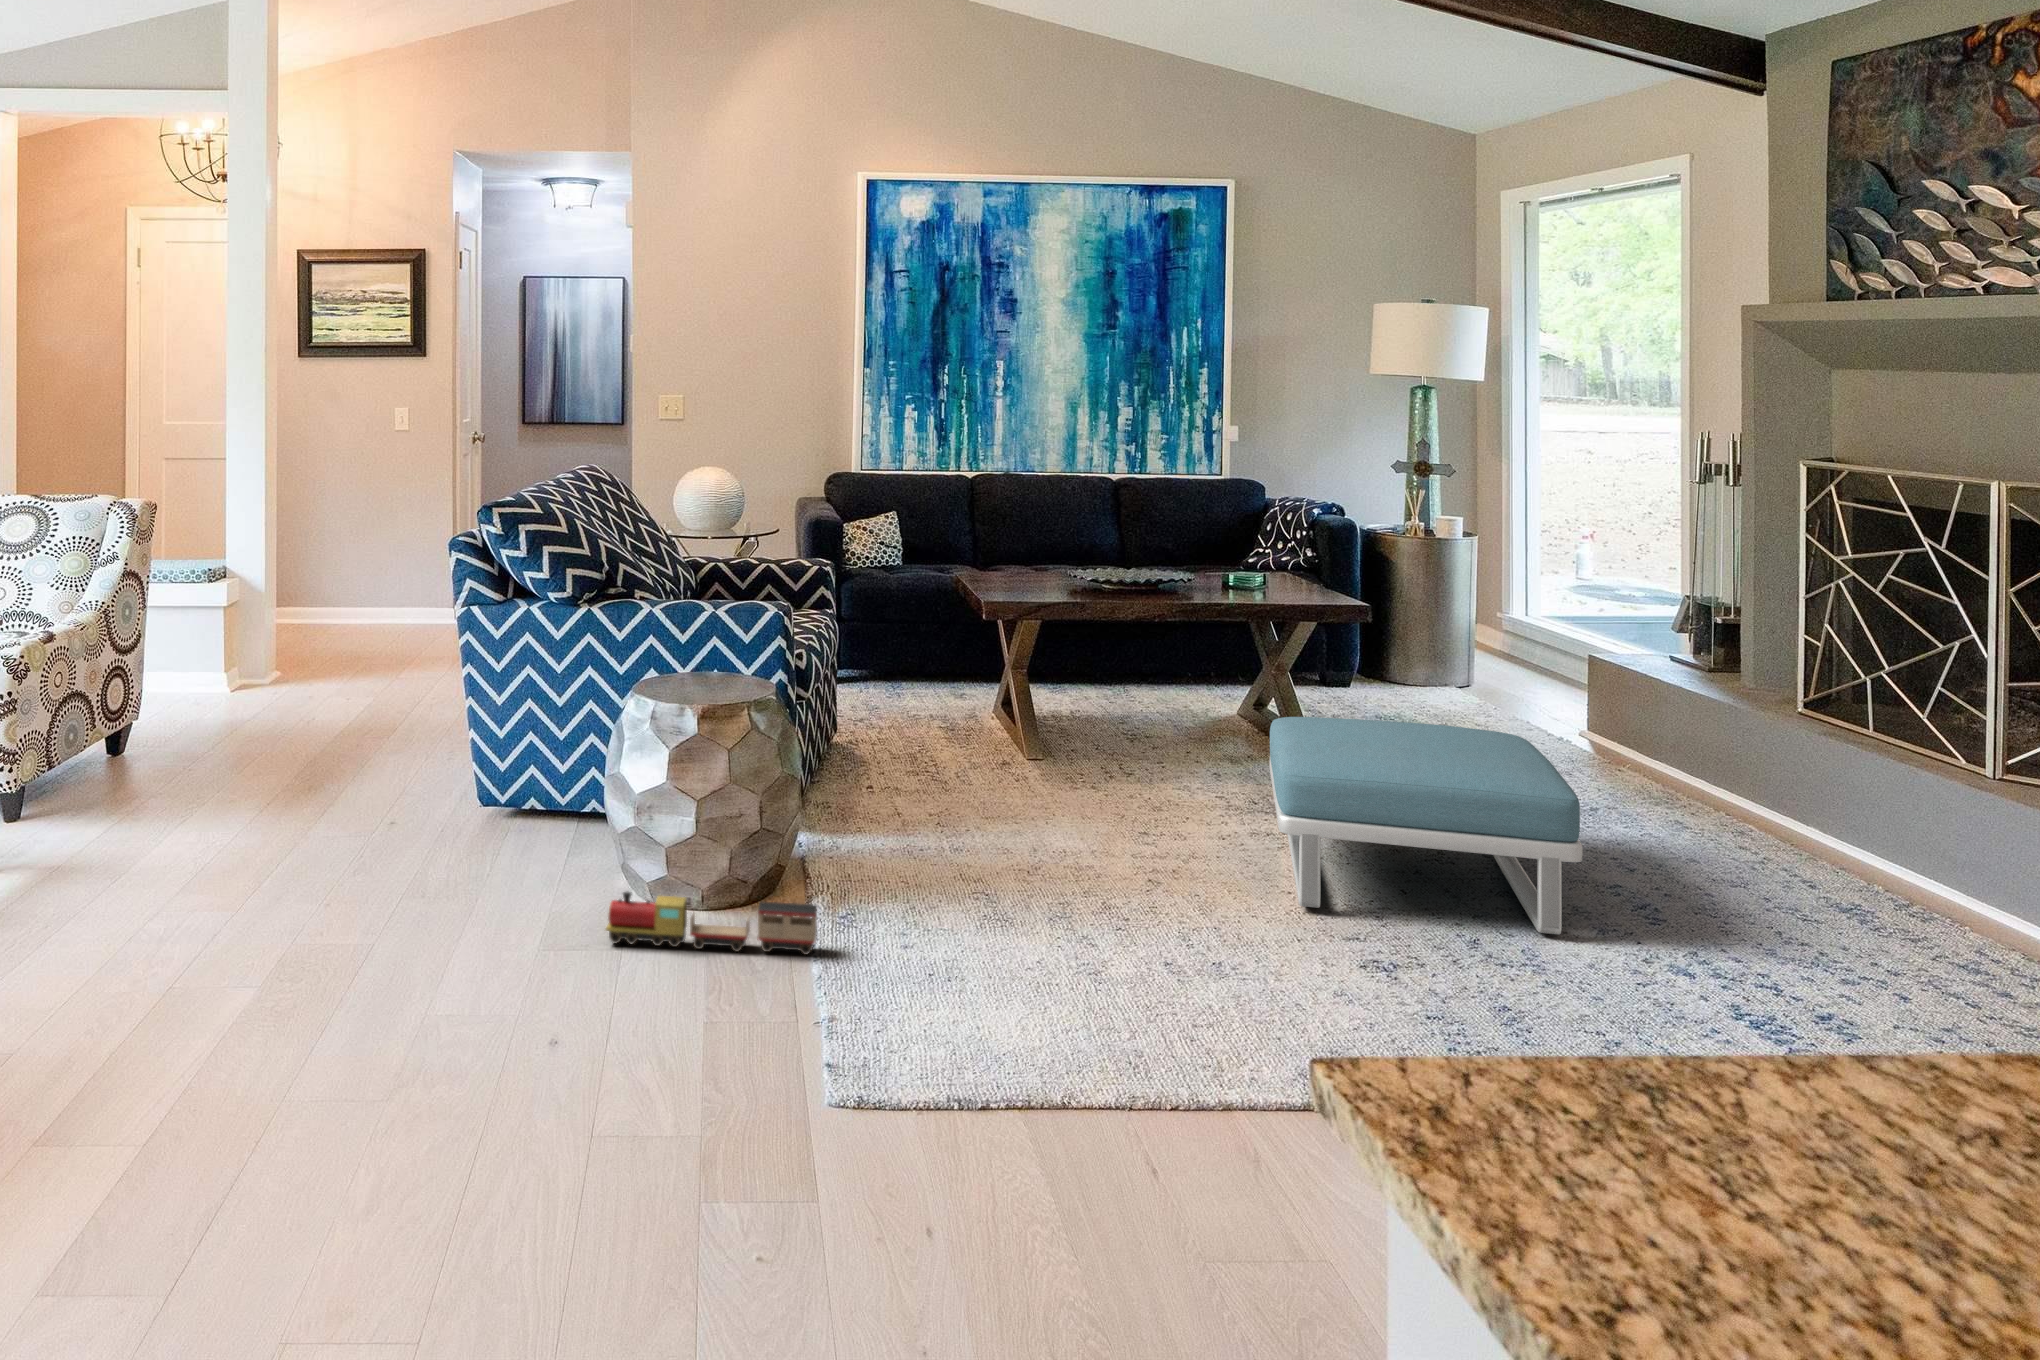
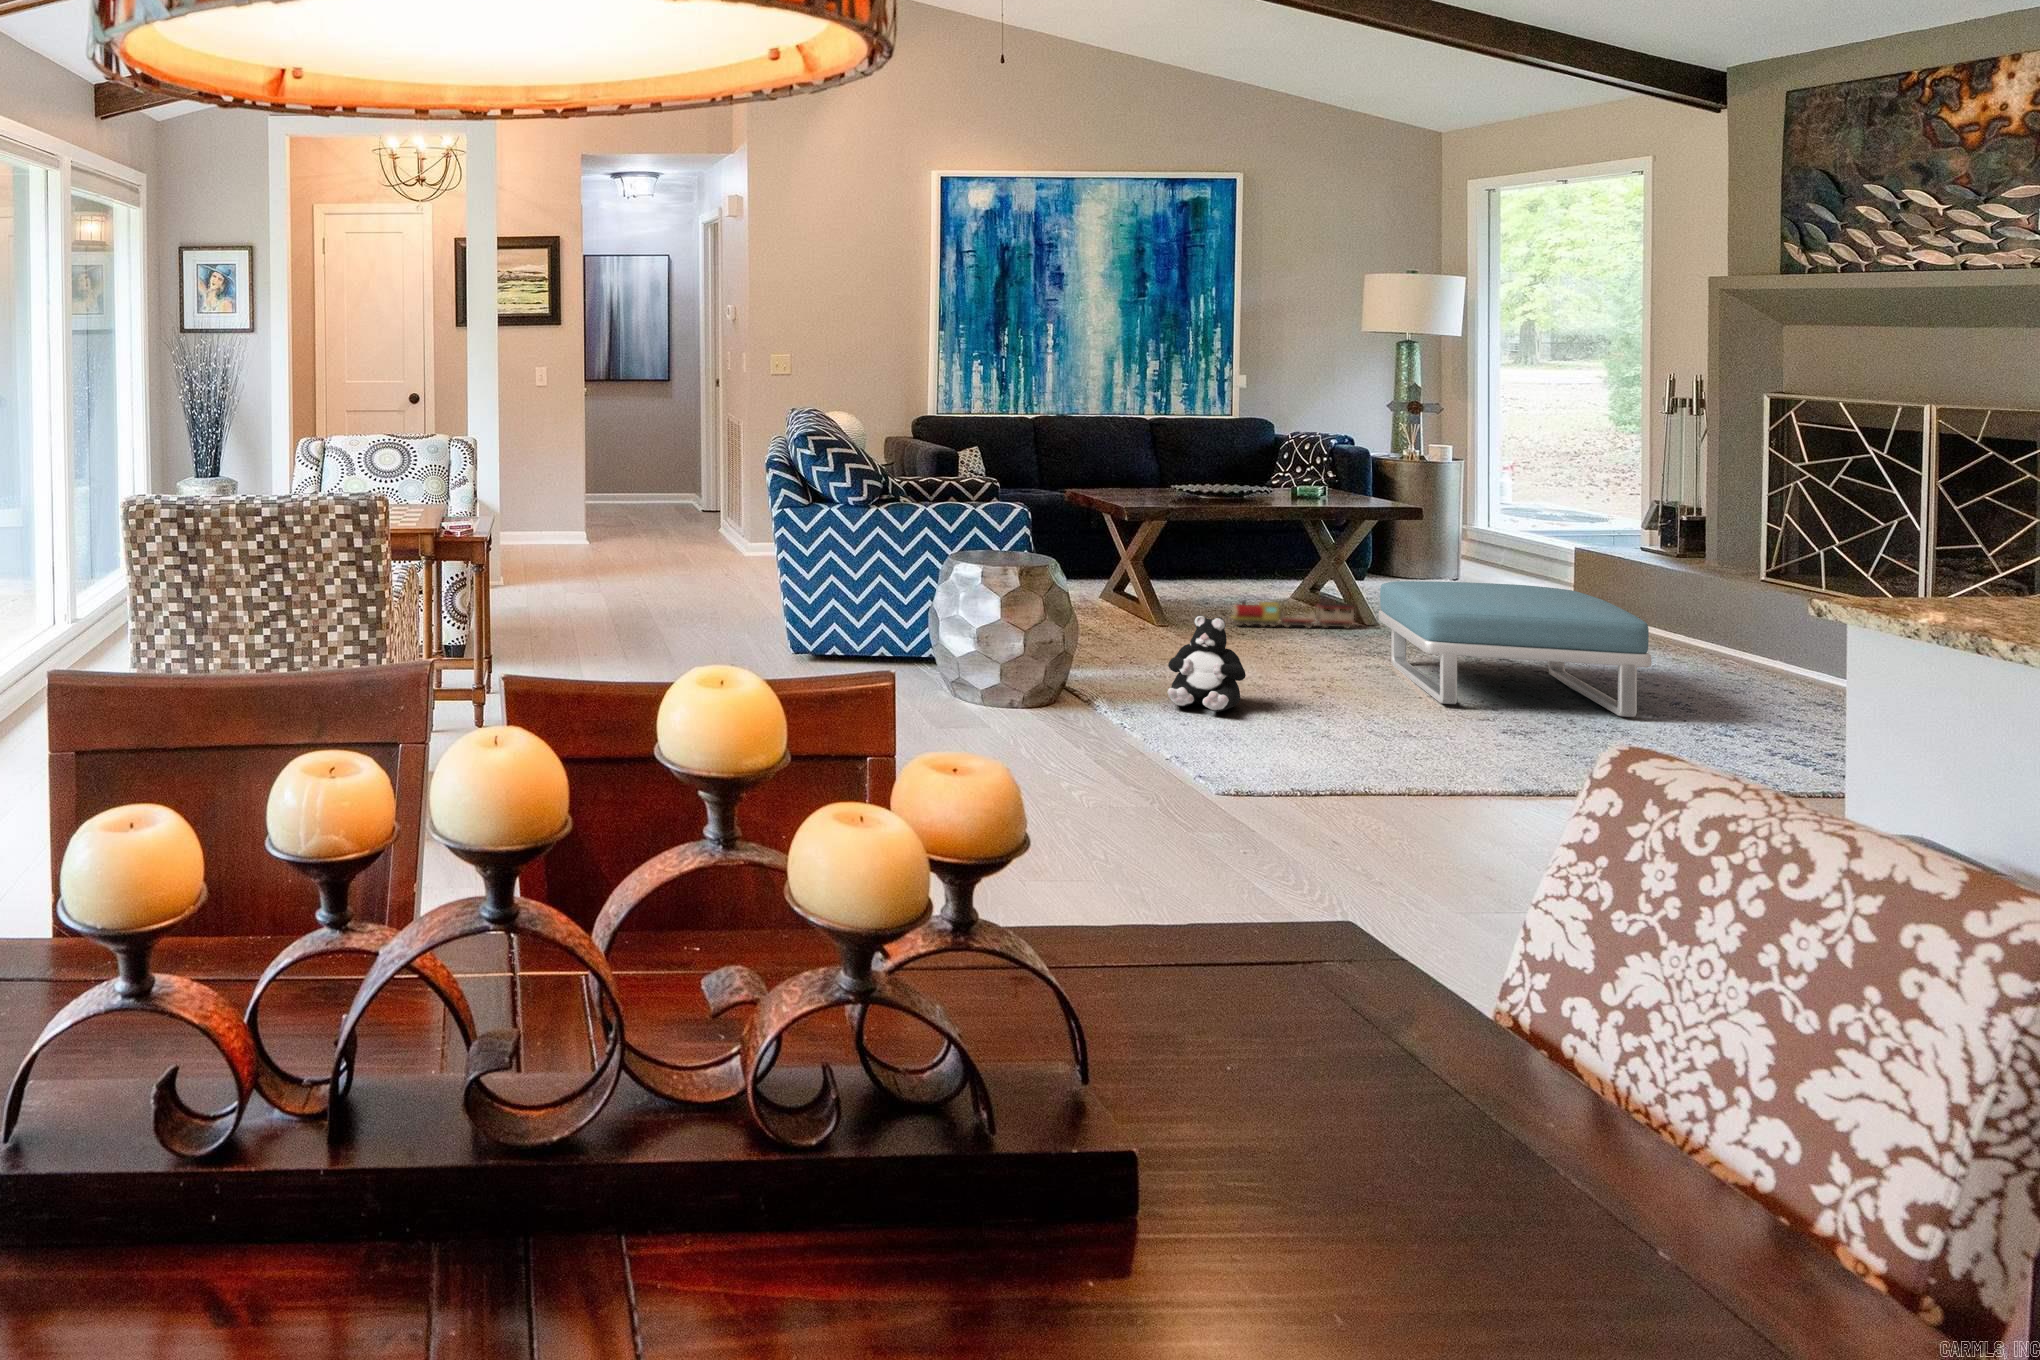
plush toy: none [909,773,1021,919] -> present [1168,615,1246,712]
toy train: present [606,892,817,954] -> present [1231,601,1354,628]

